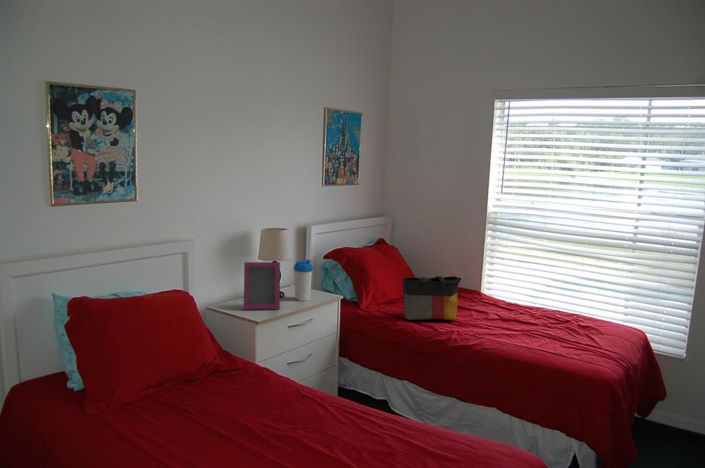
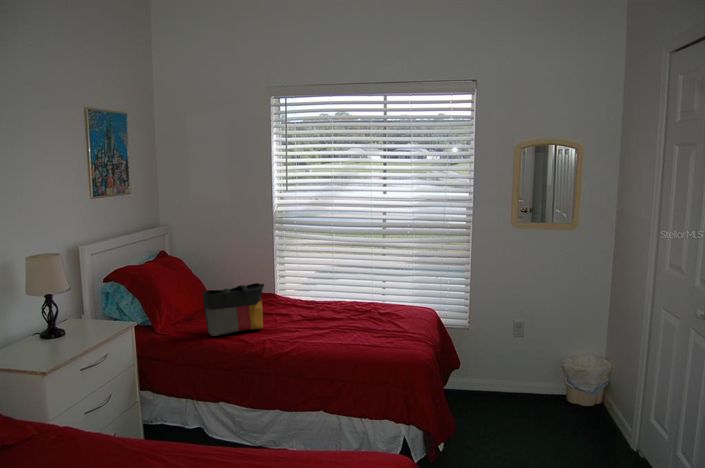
water bottle: present [294,260,313,301] -> none [75,287,99,336]
picture frame: present [244,262,280,309] -> none [14,295,67,356]

